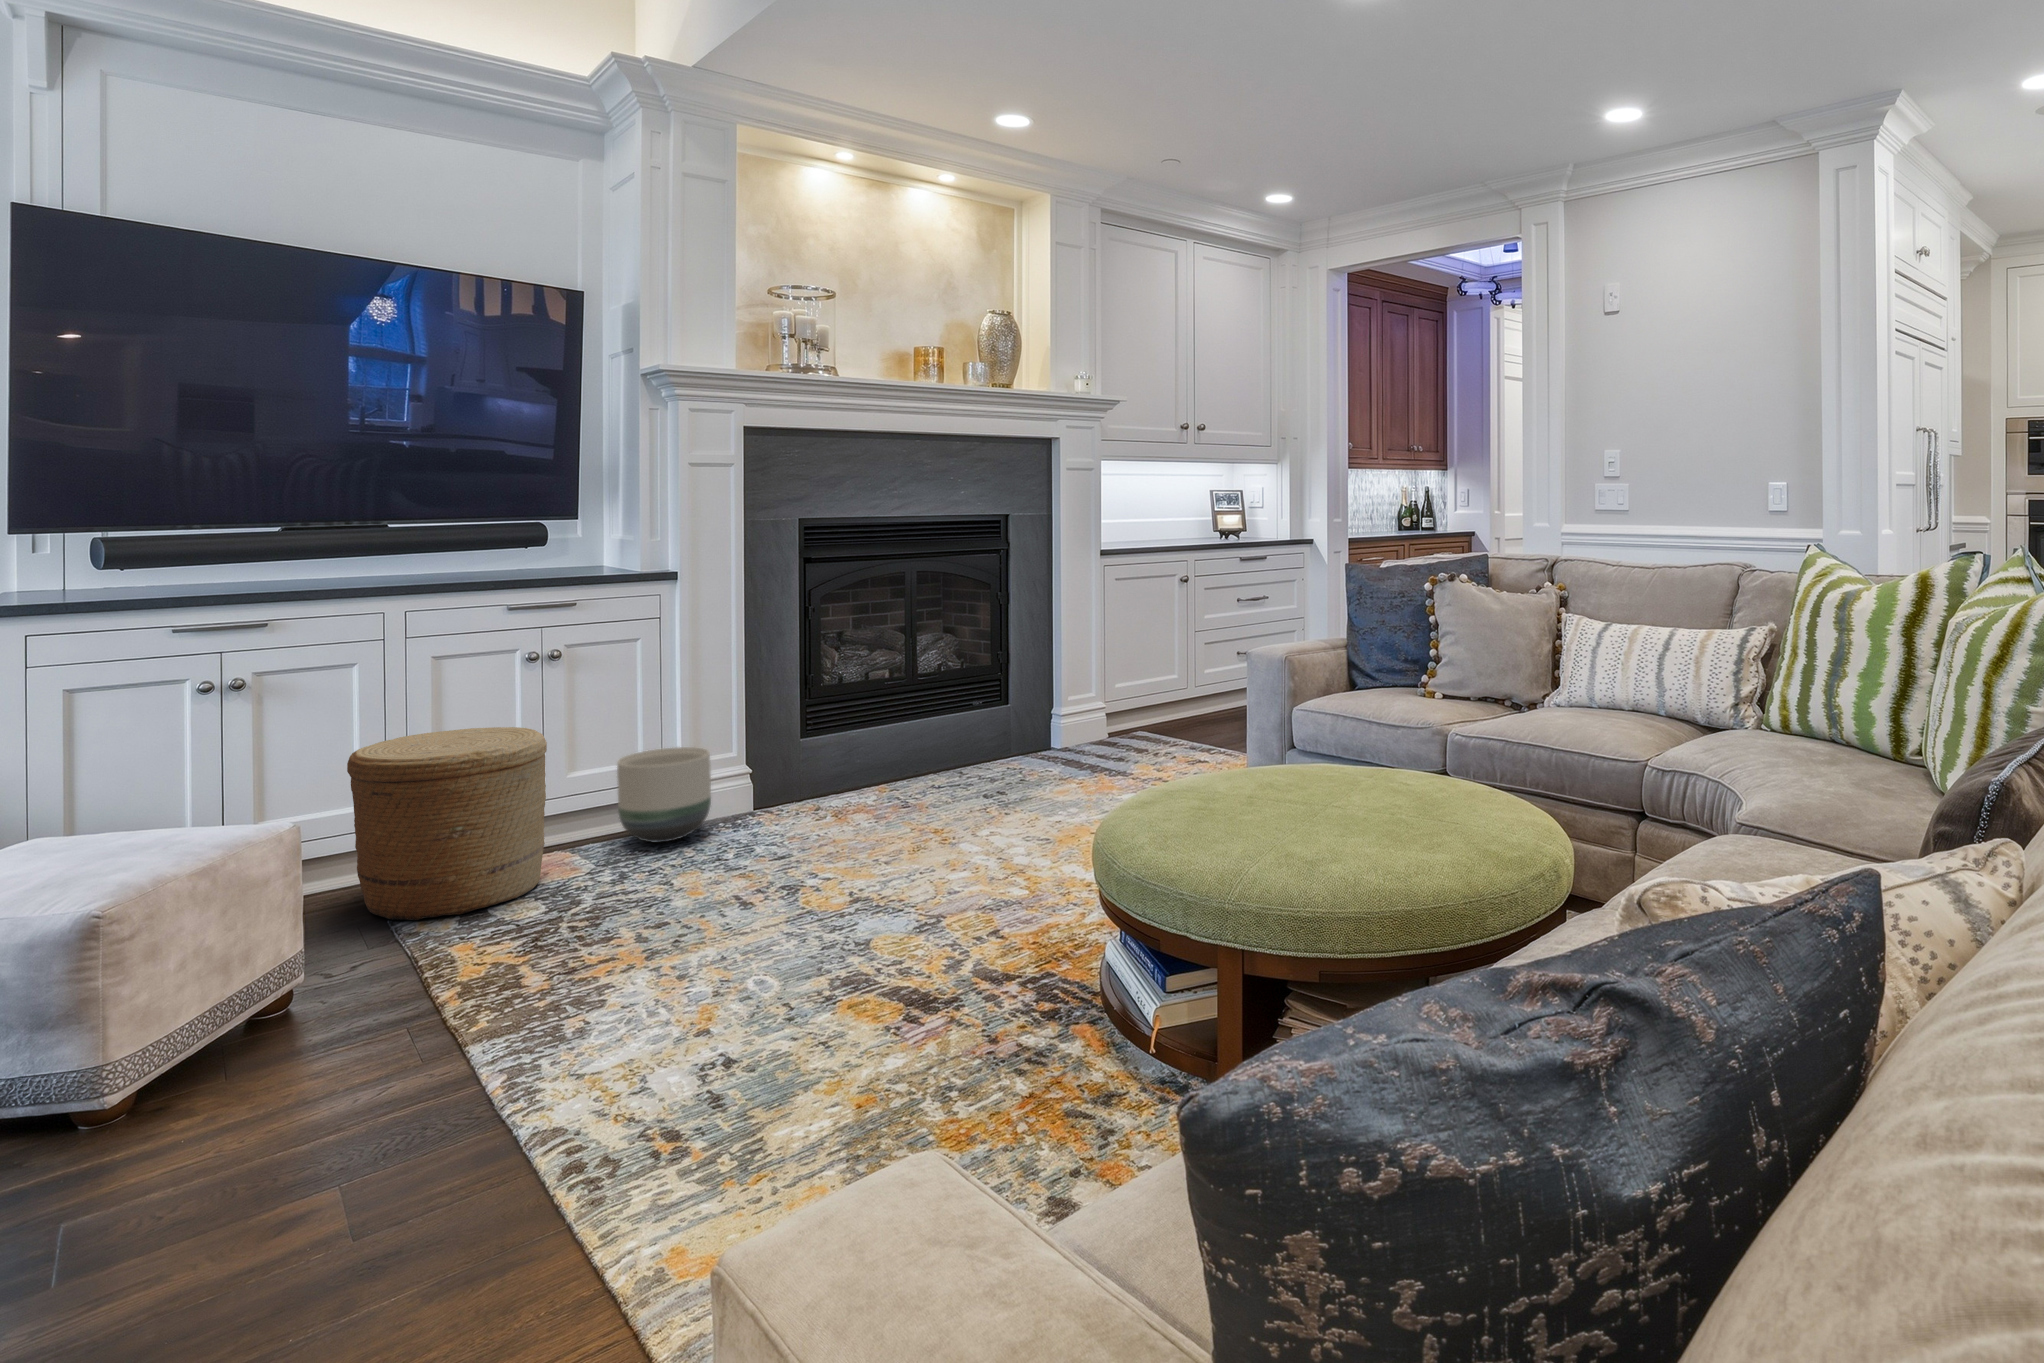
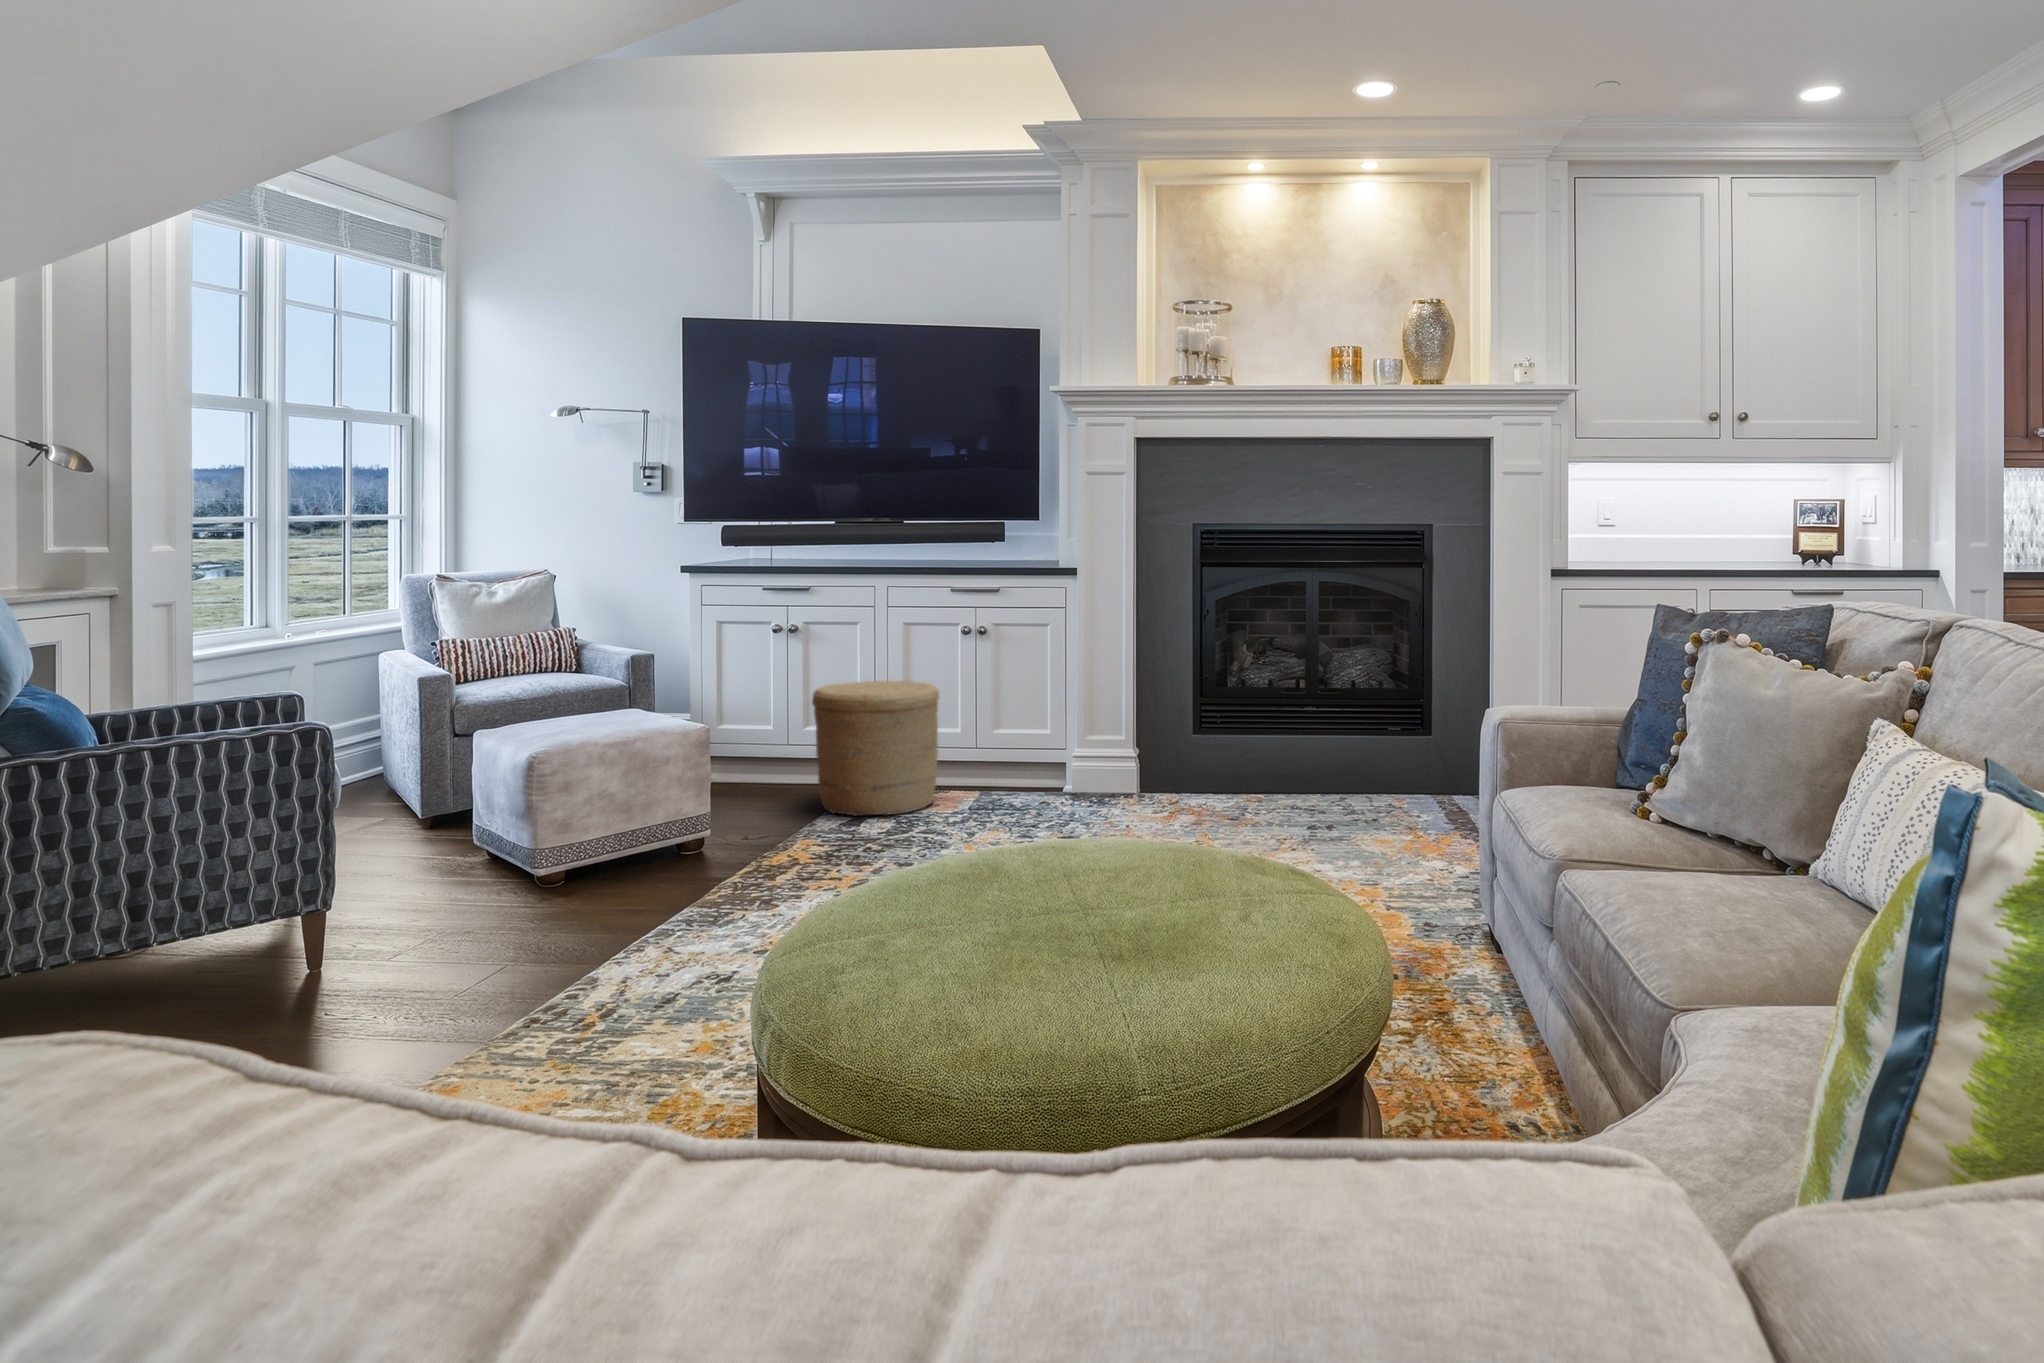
planter: present [617,747,711,842] -> none [1006,721,1077,800]

